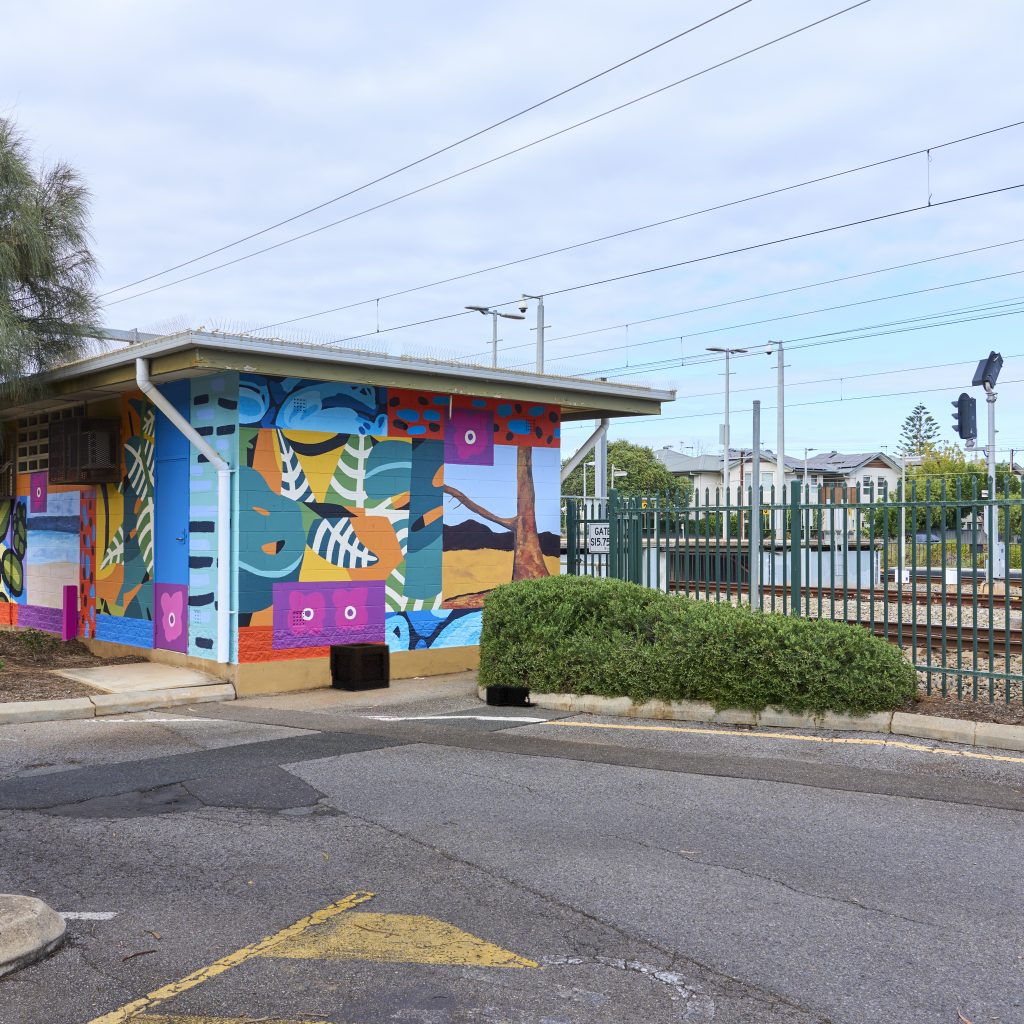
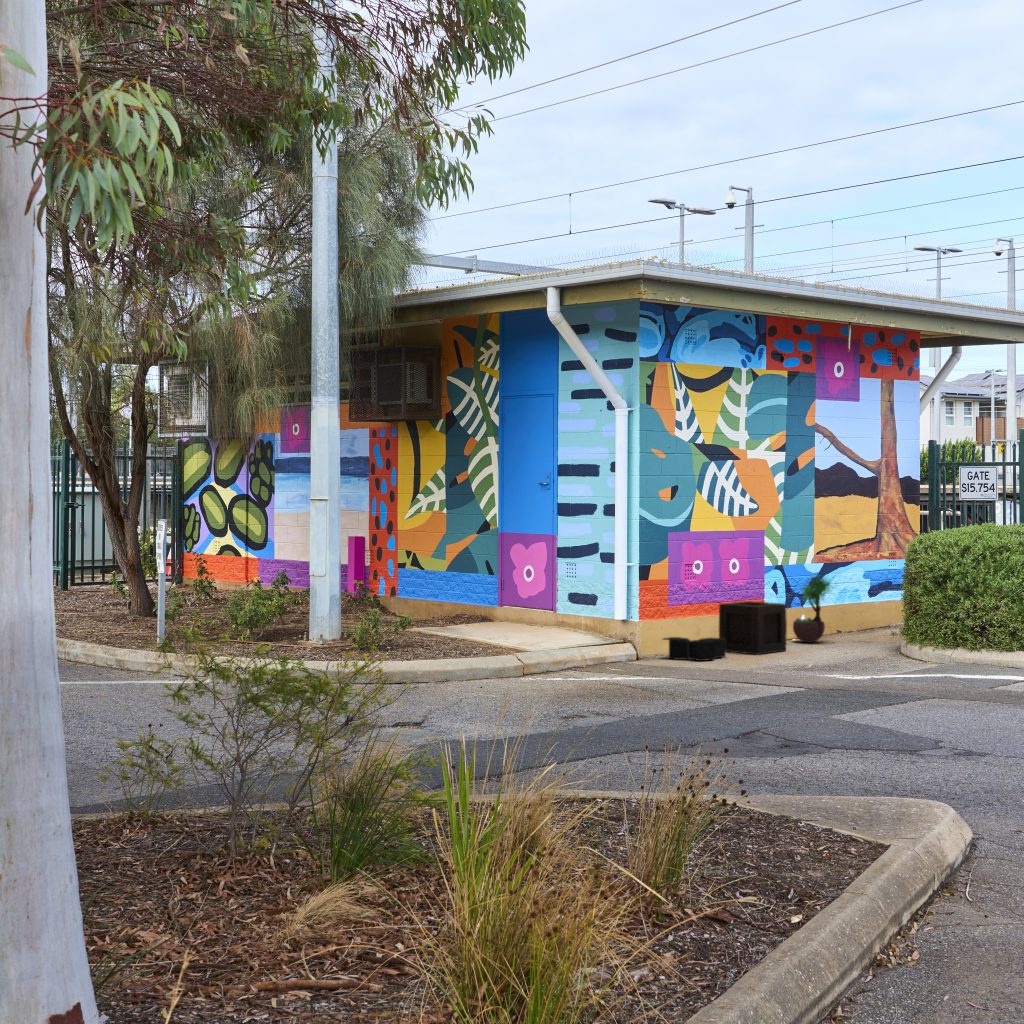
potted tree: none [415,614,451,678] -> present [793,577,833,643]
storage bin: present [486,684,538,706] -> present [663,637,726,661]

